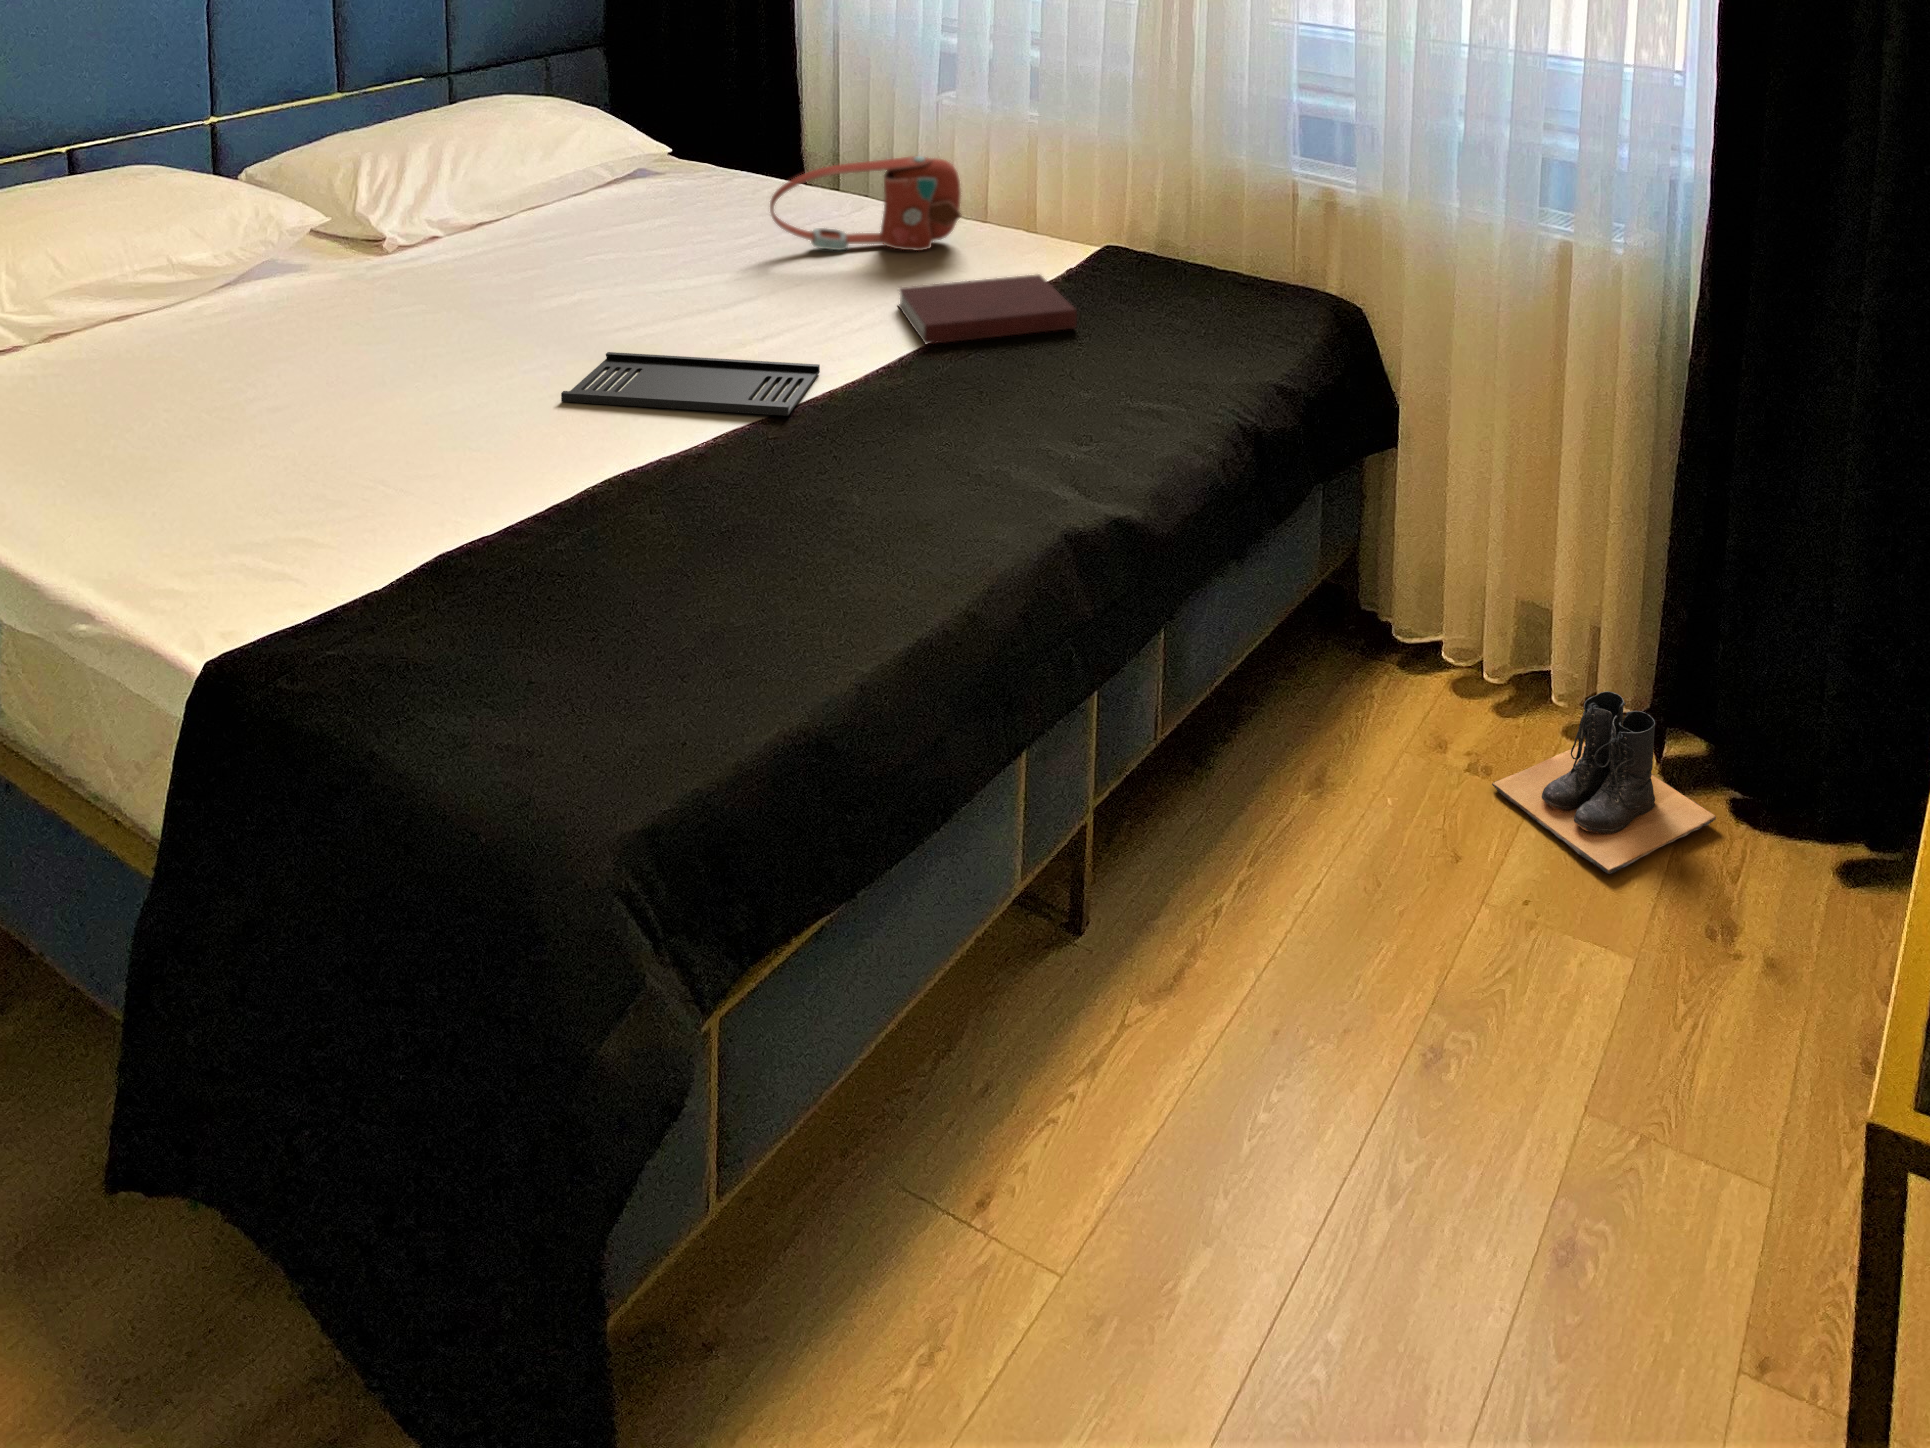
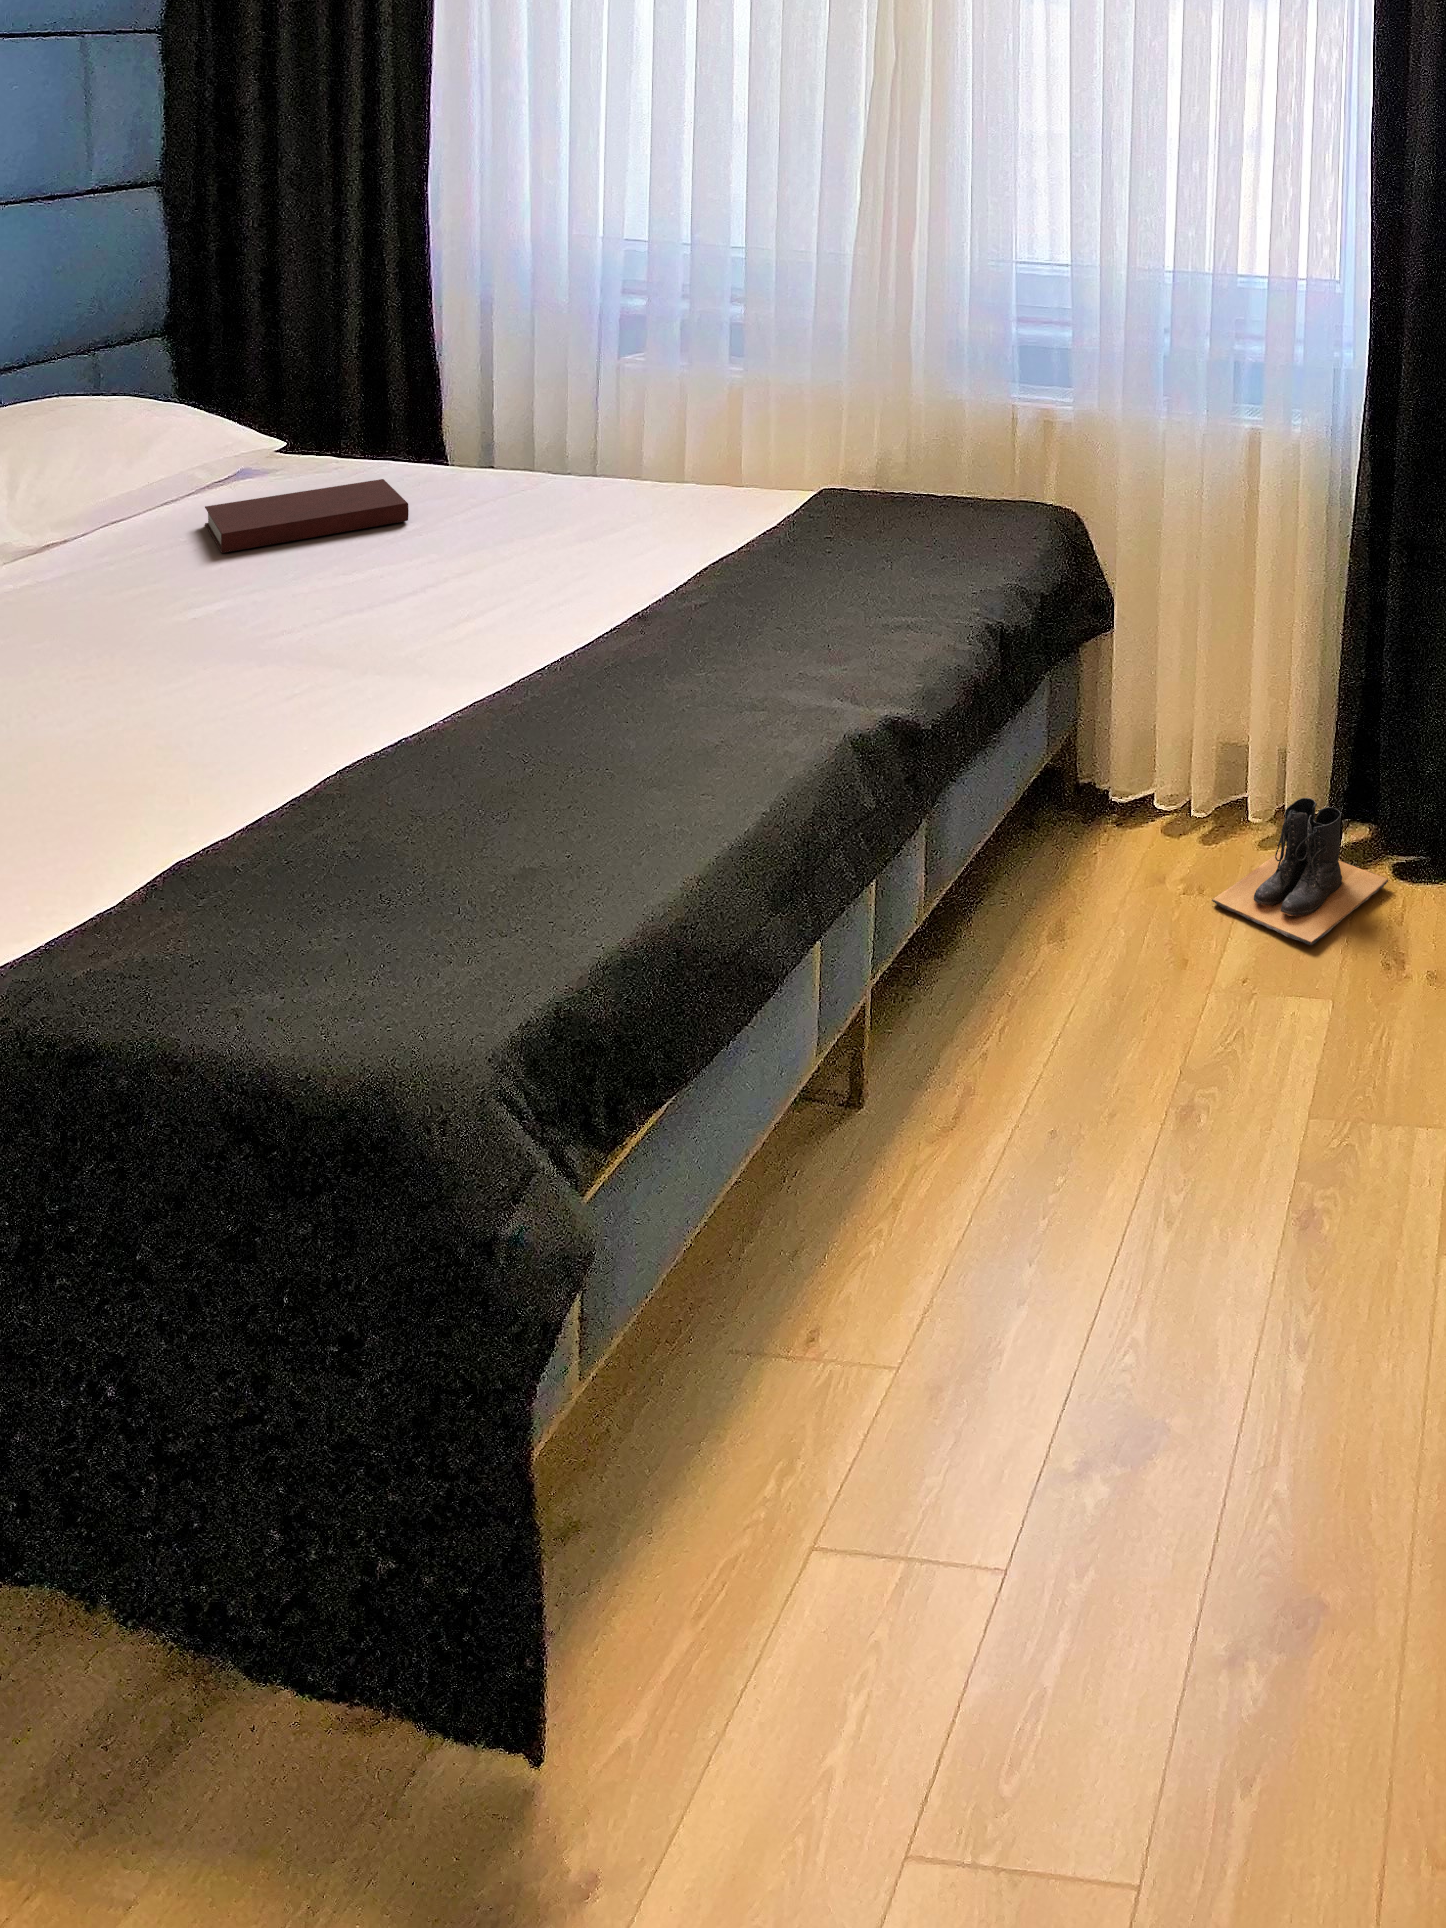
handbag: present [770,156,962,251] -> none [446,412,676,520]
notebook: present [899,275,1077,344] -> present [205,479,409,553]
tray: present [561,352,820,416] -> none [209,631,537,717]

